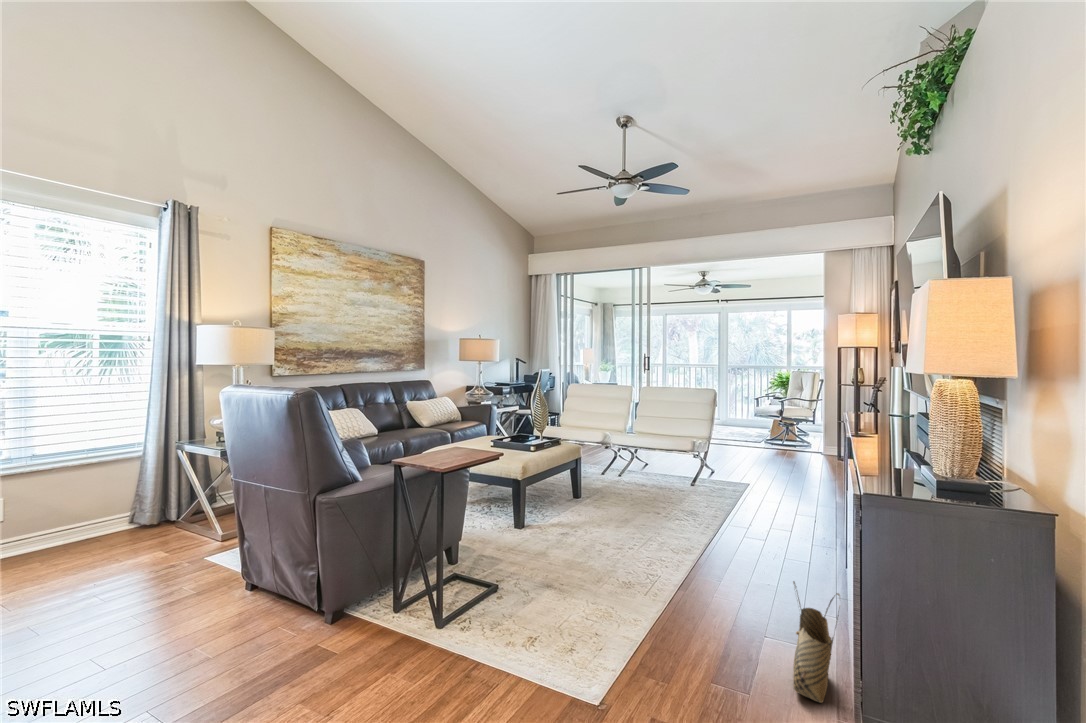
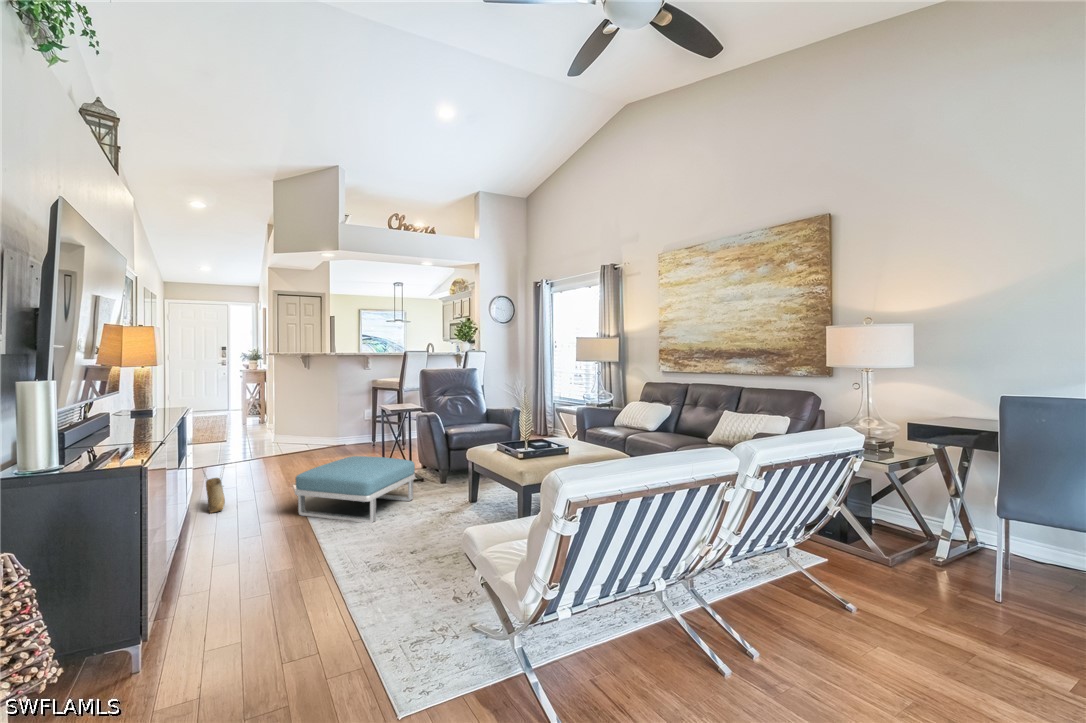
footstool: none [549,495,702,600] -> present [295,456,415,523]

